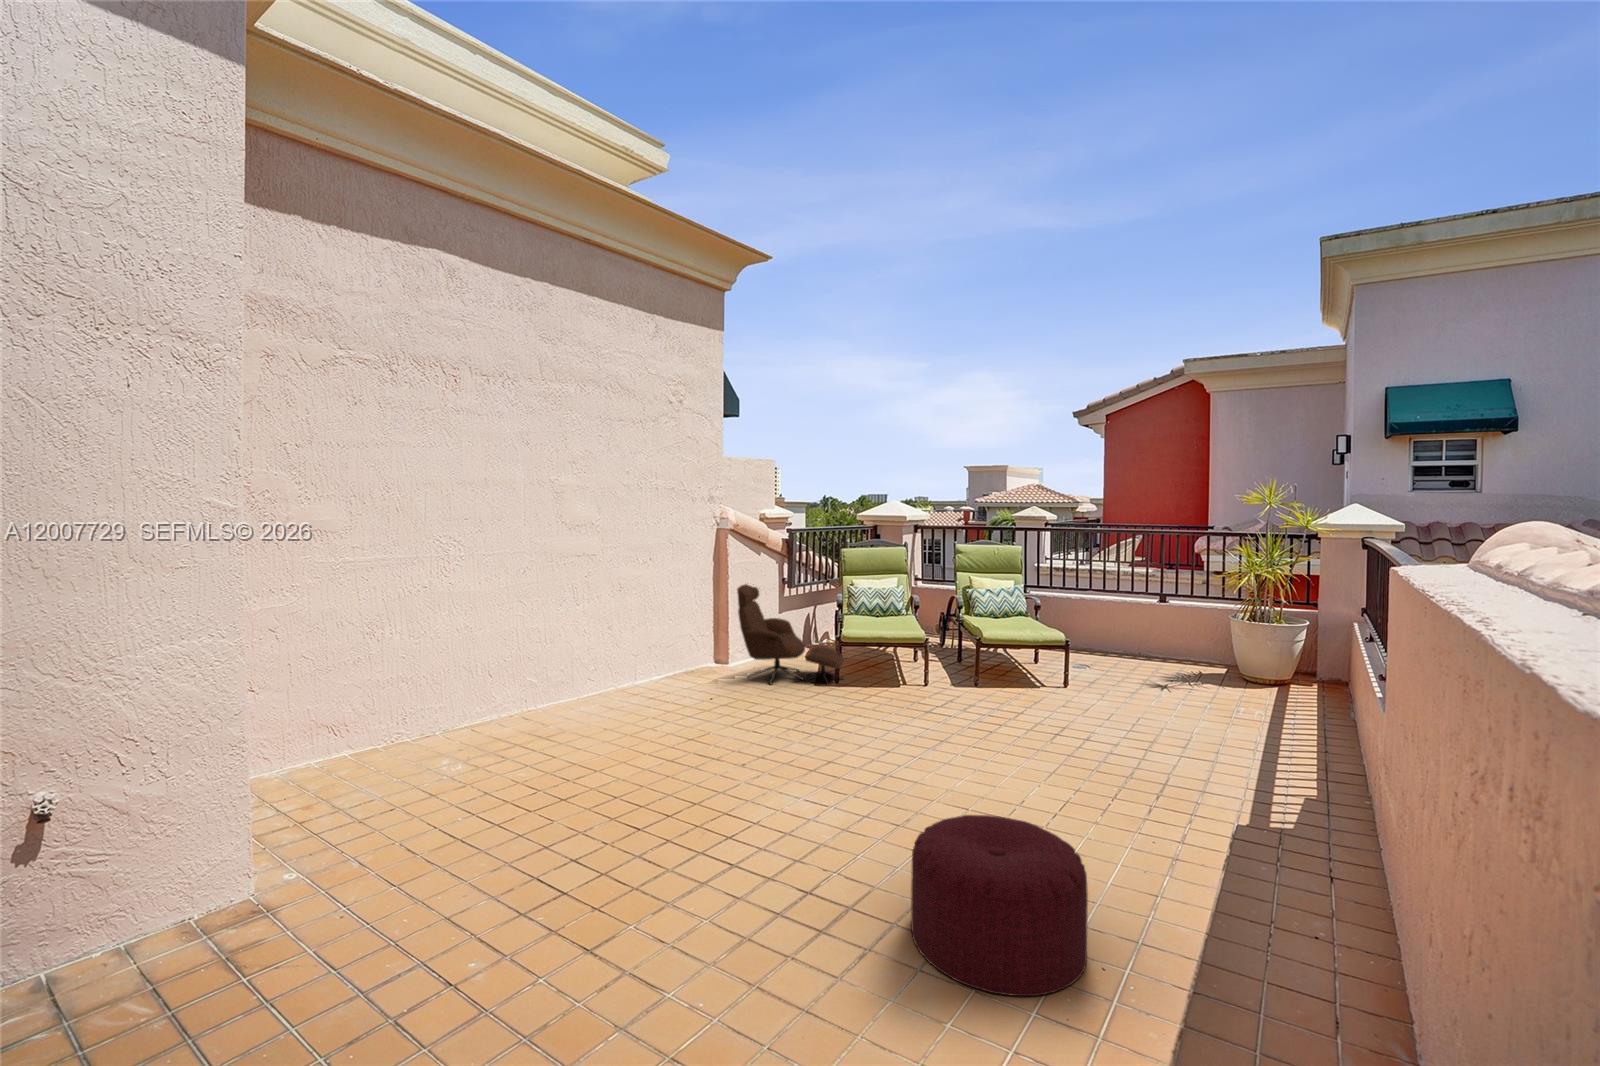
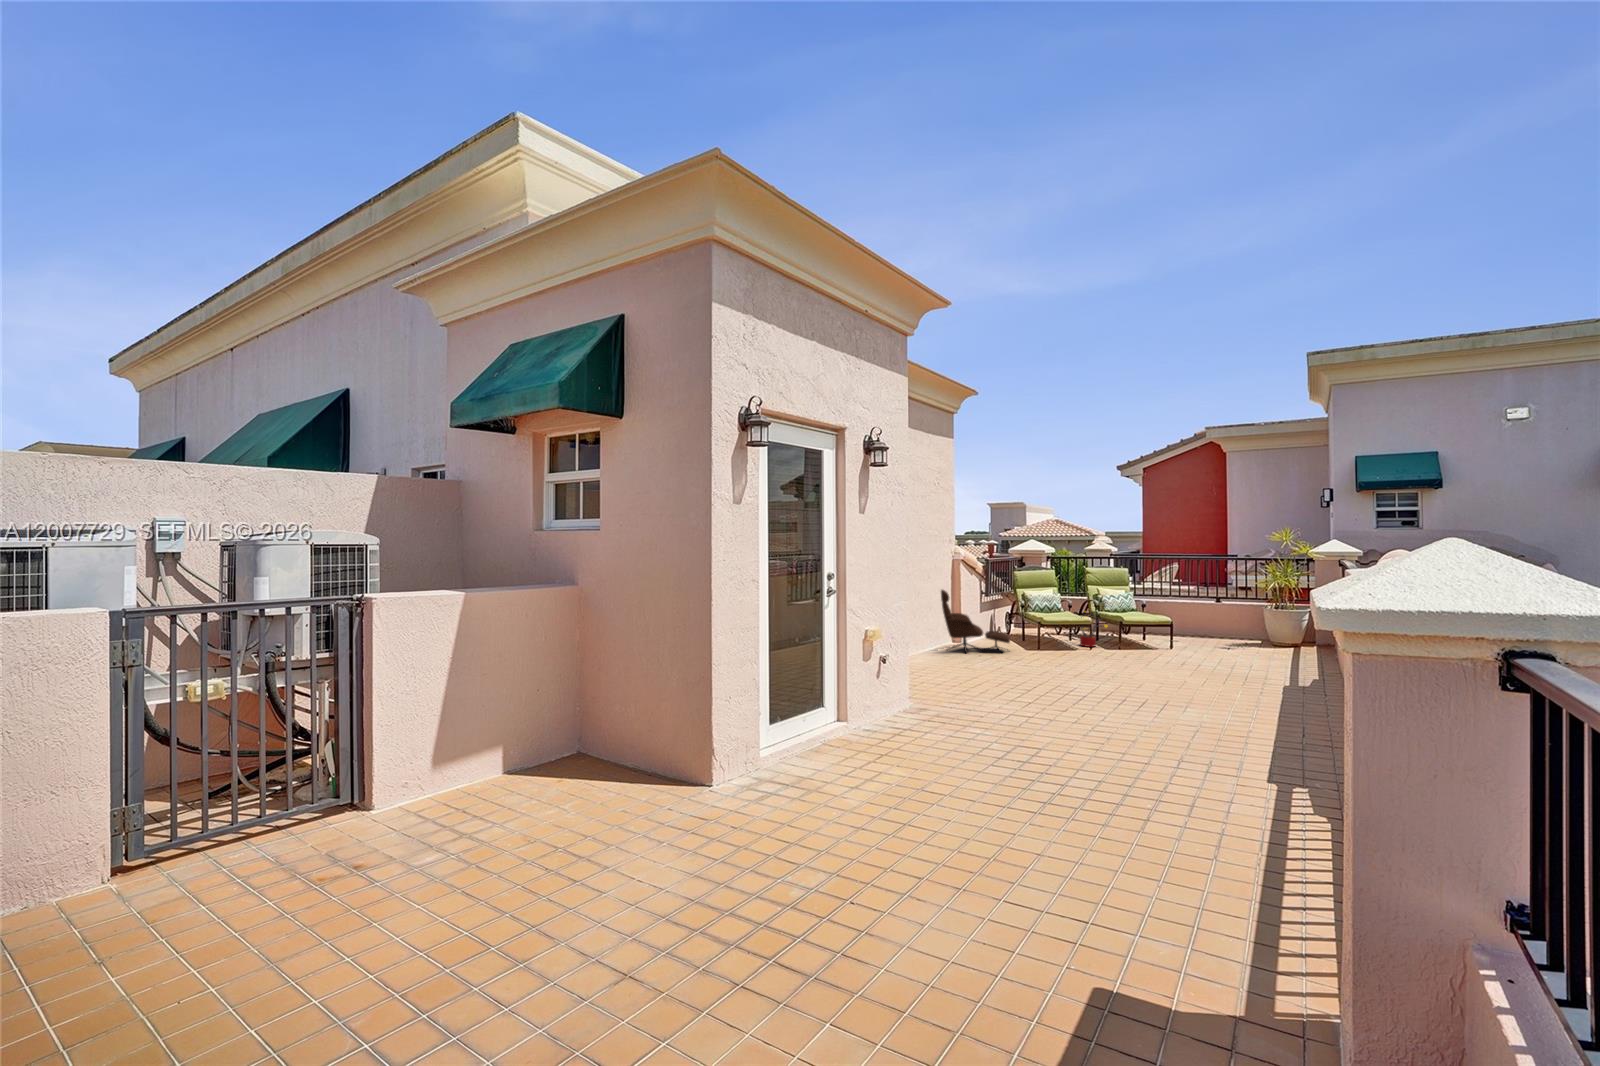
decorative plant: none [956,611,999,670] -> present [1080,617,1108,647]
ottoman: present [911,815,1088,996] -> none [1144,675,1226,731]

